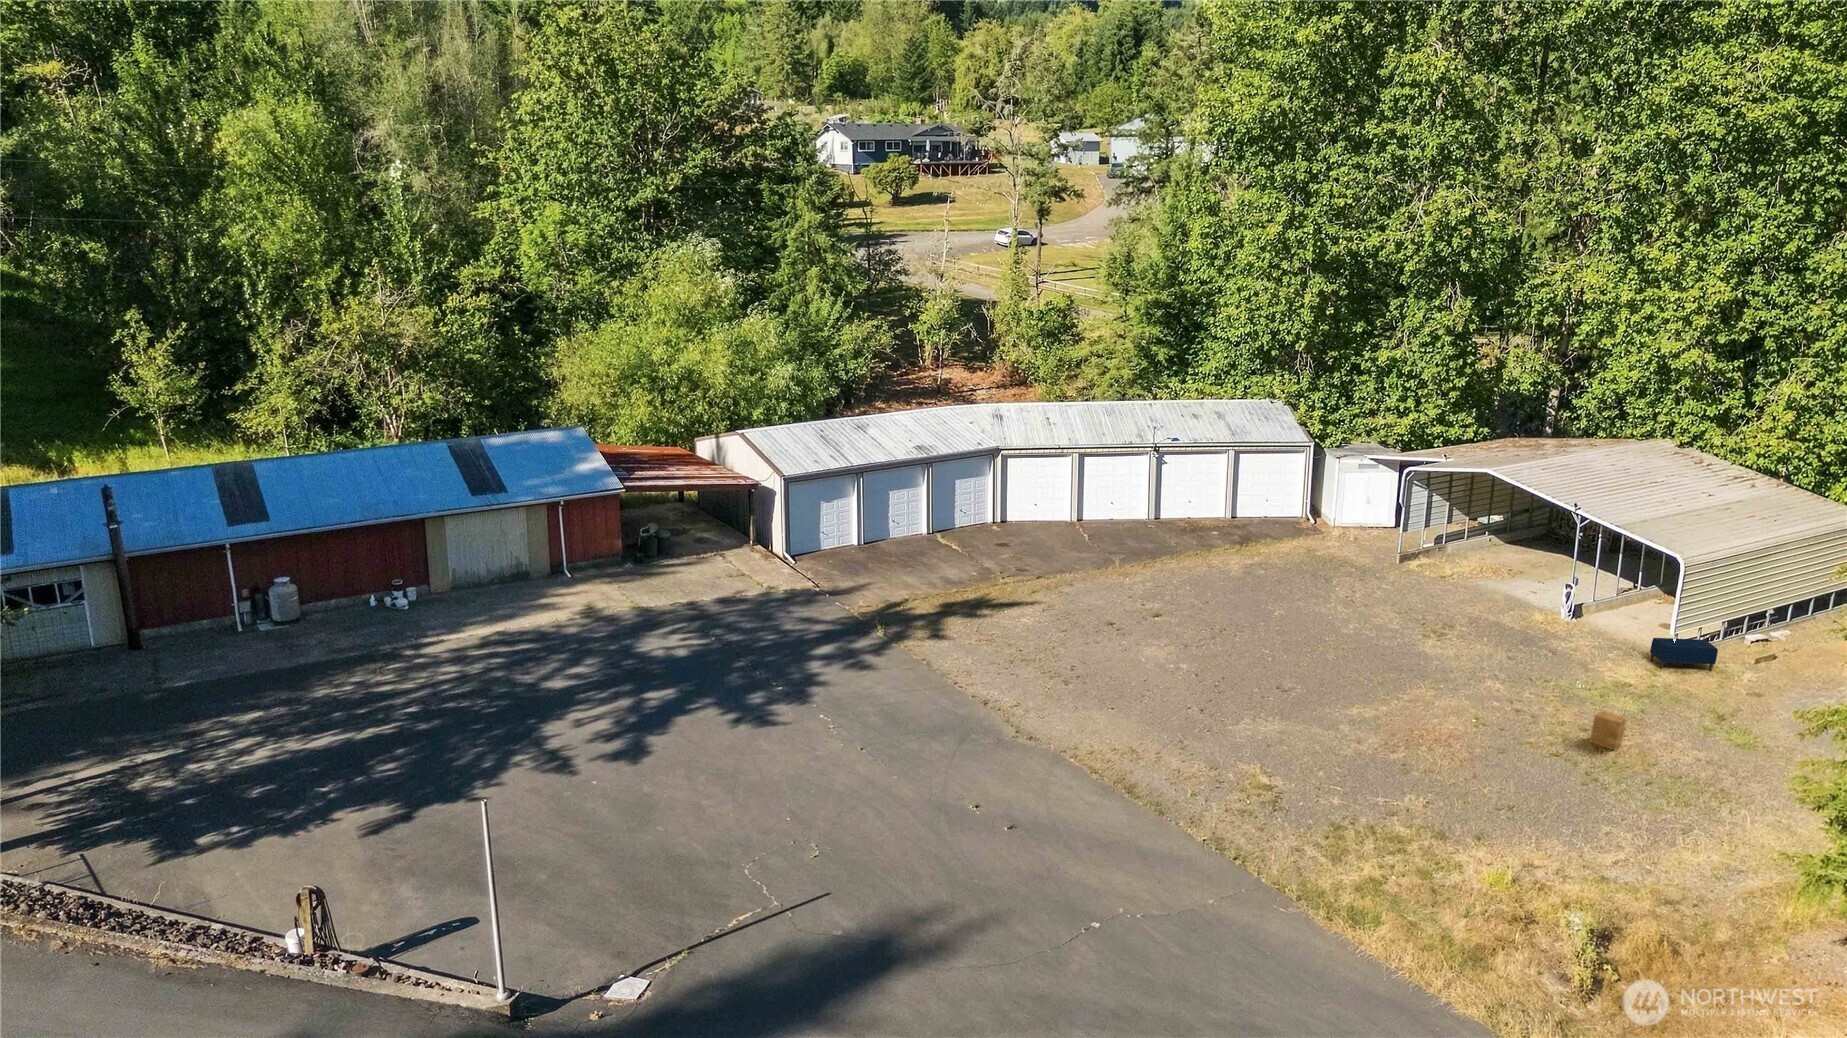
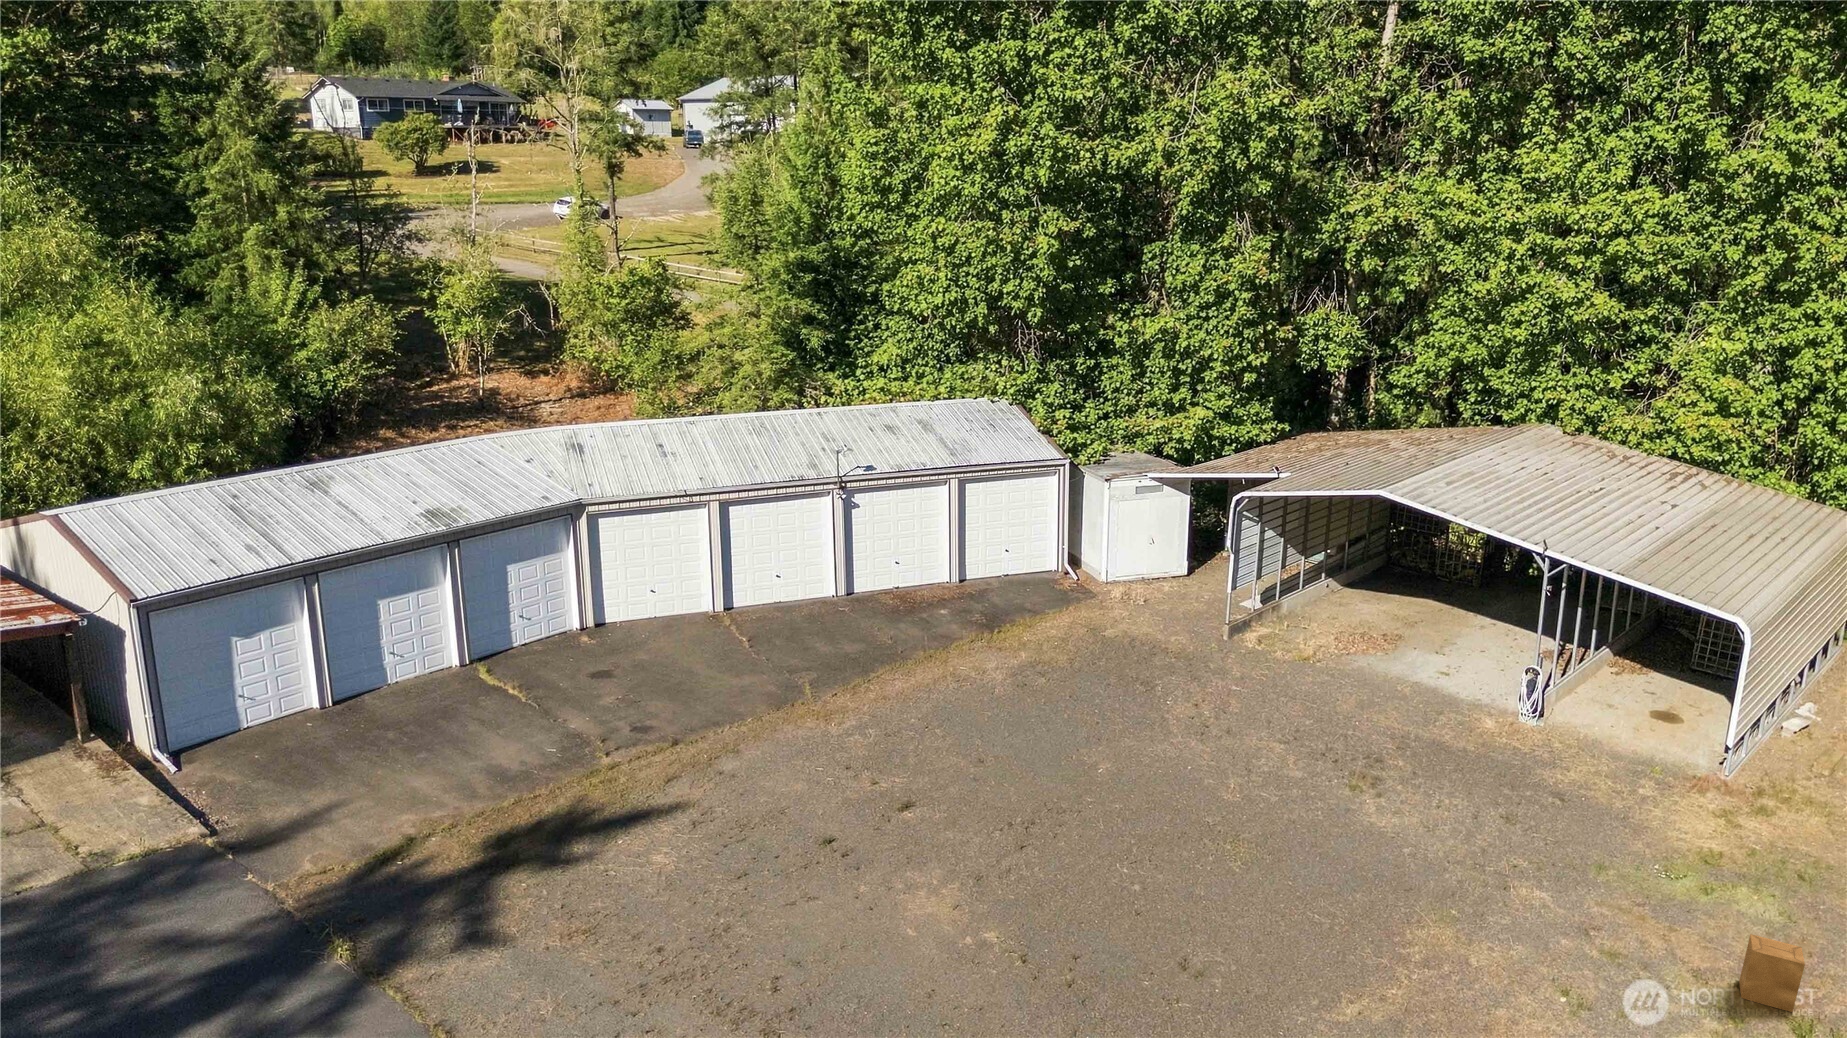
bench: present [1650,638,1718,671] -> none [1667,738,1768,796]

